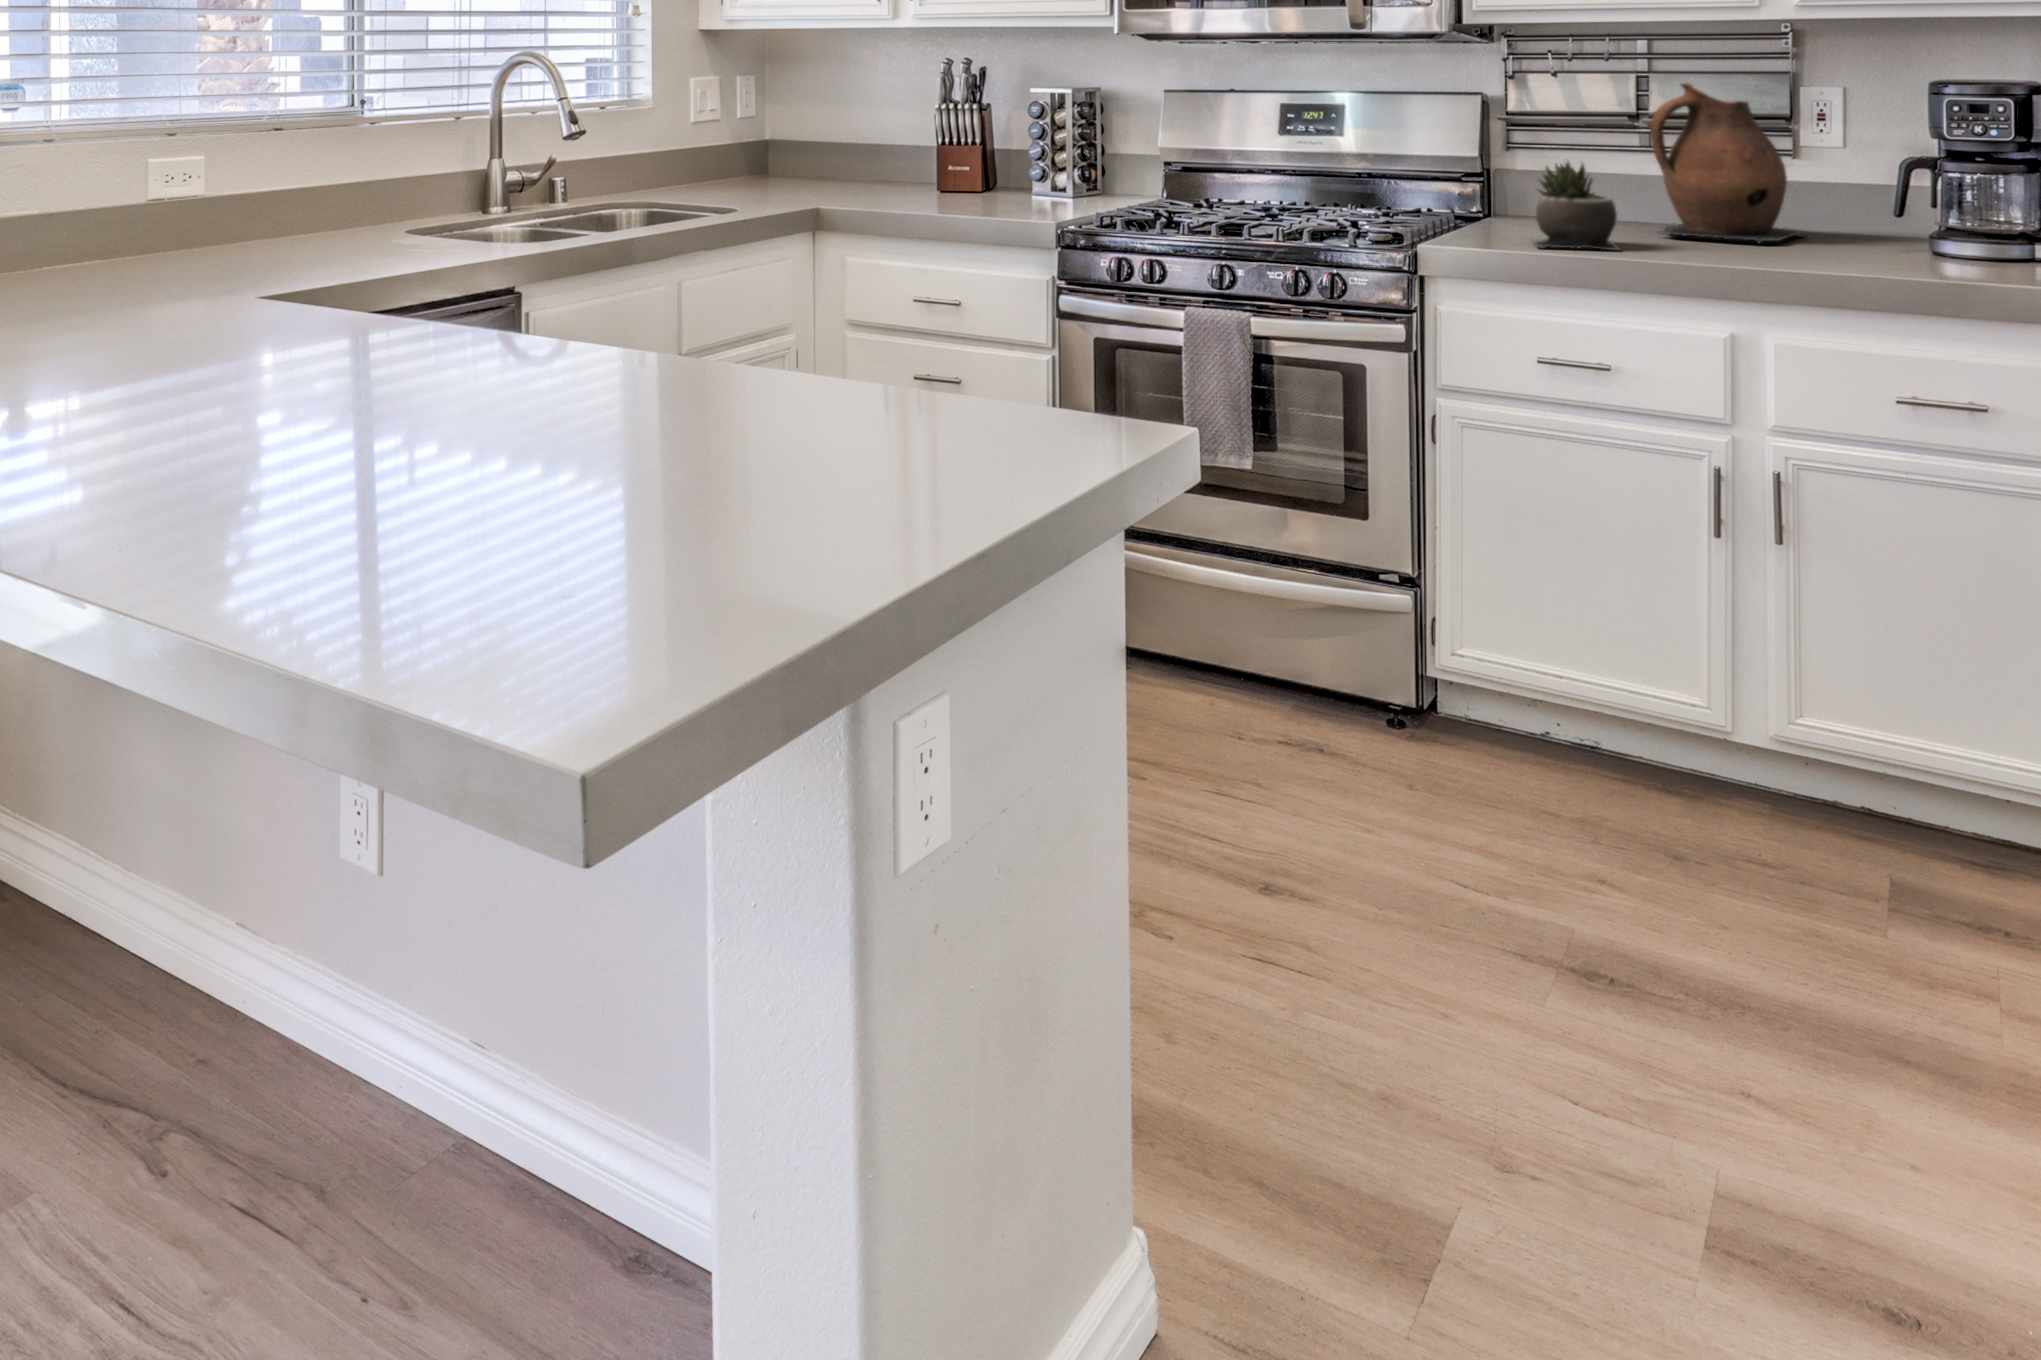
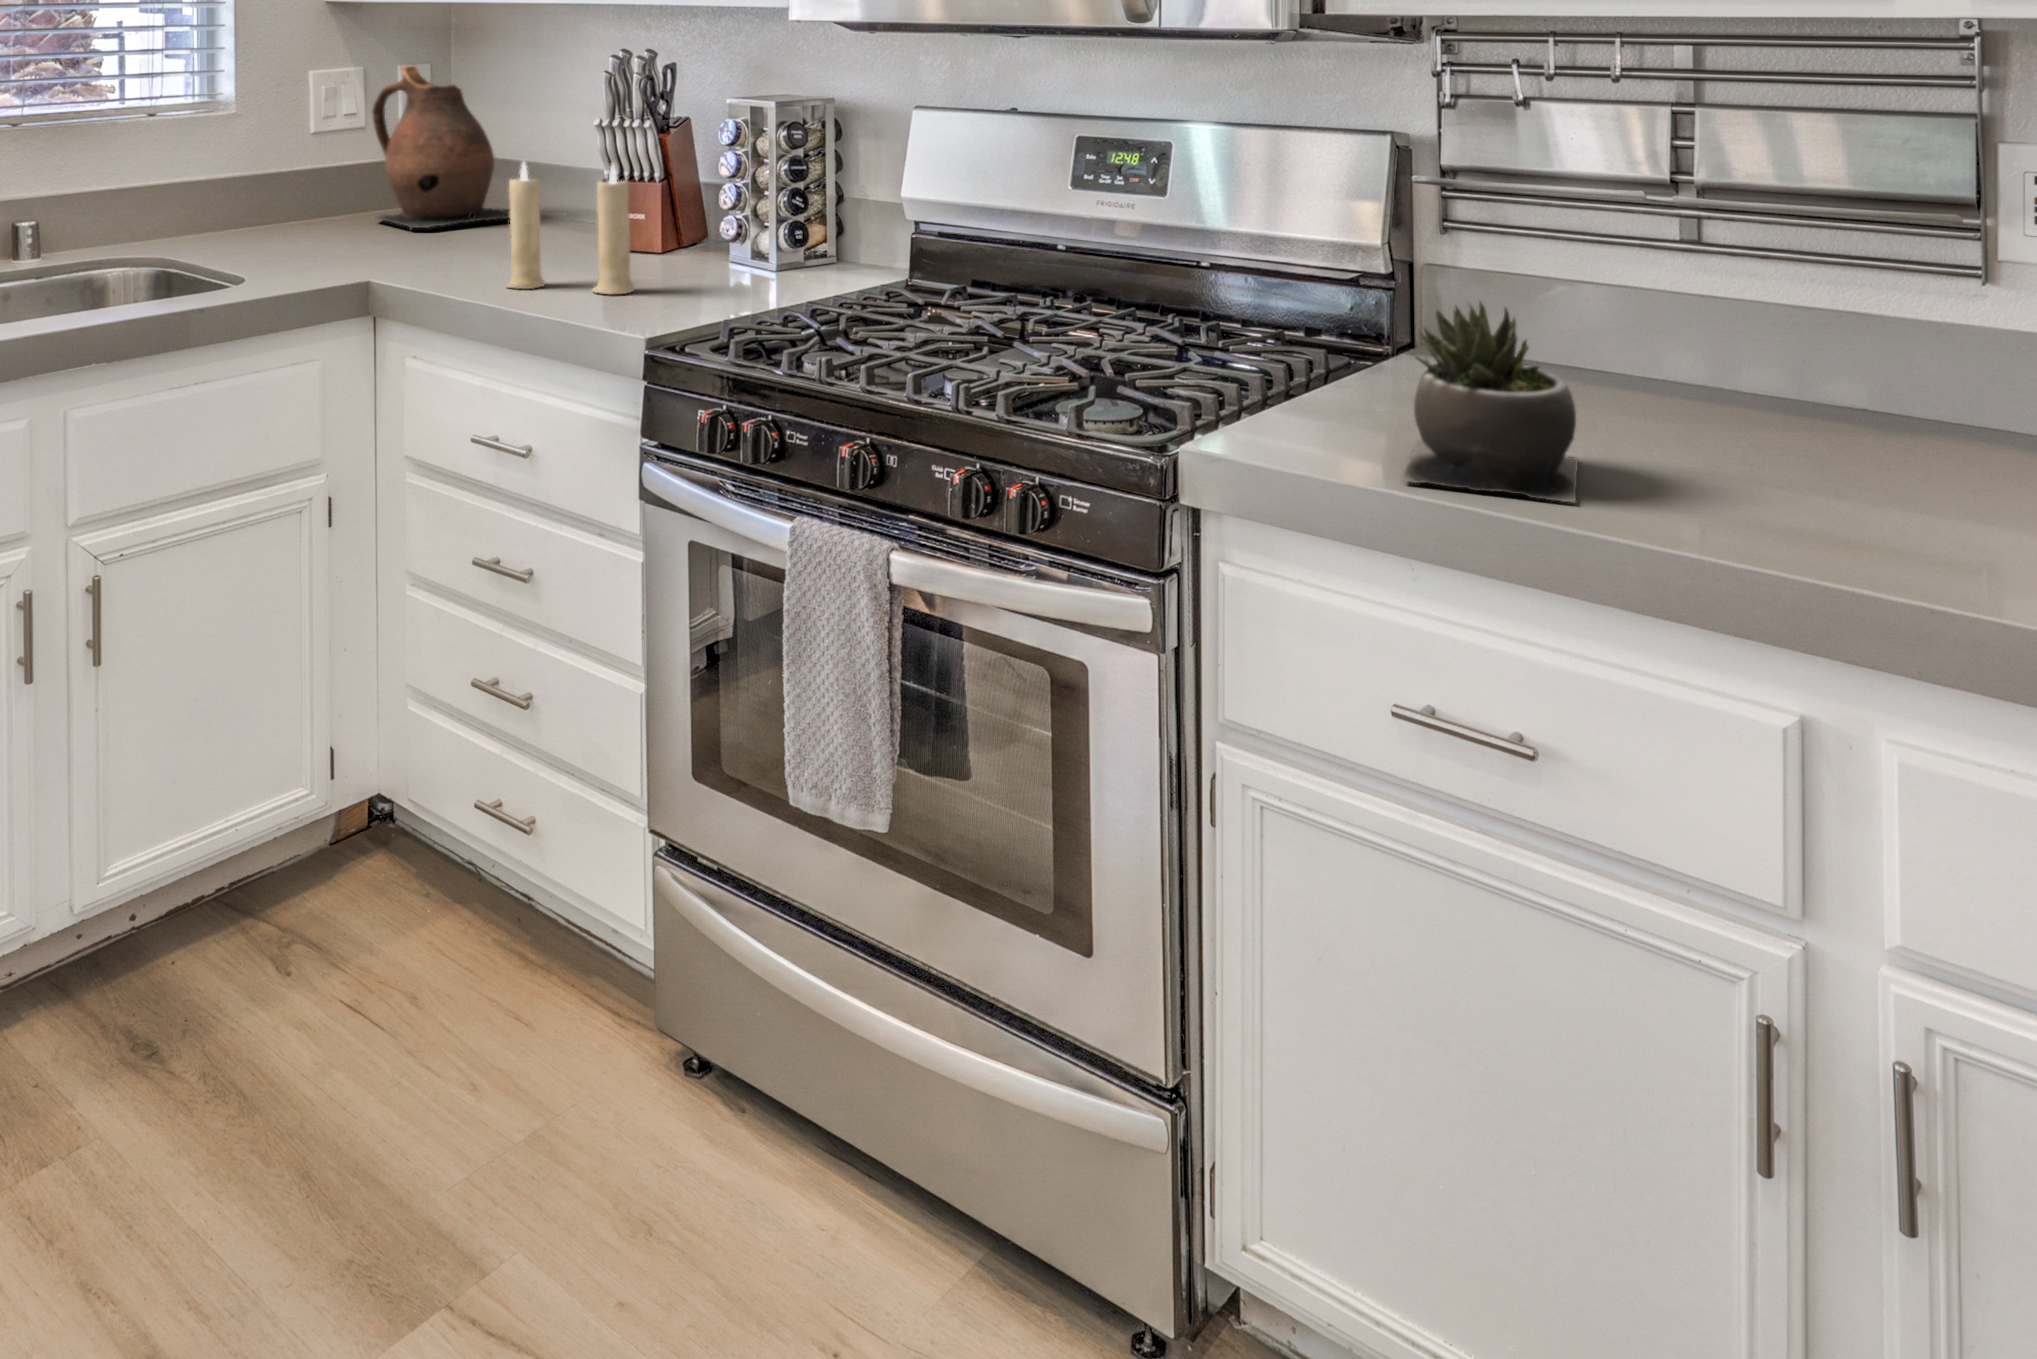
ceramic pitcher: present [1650,83,1807,243] -> present [372,66,510,229]
candle: none [911,122,1000,207] -> present [507,162,635,294]

